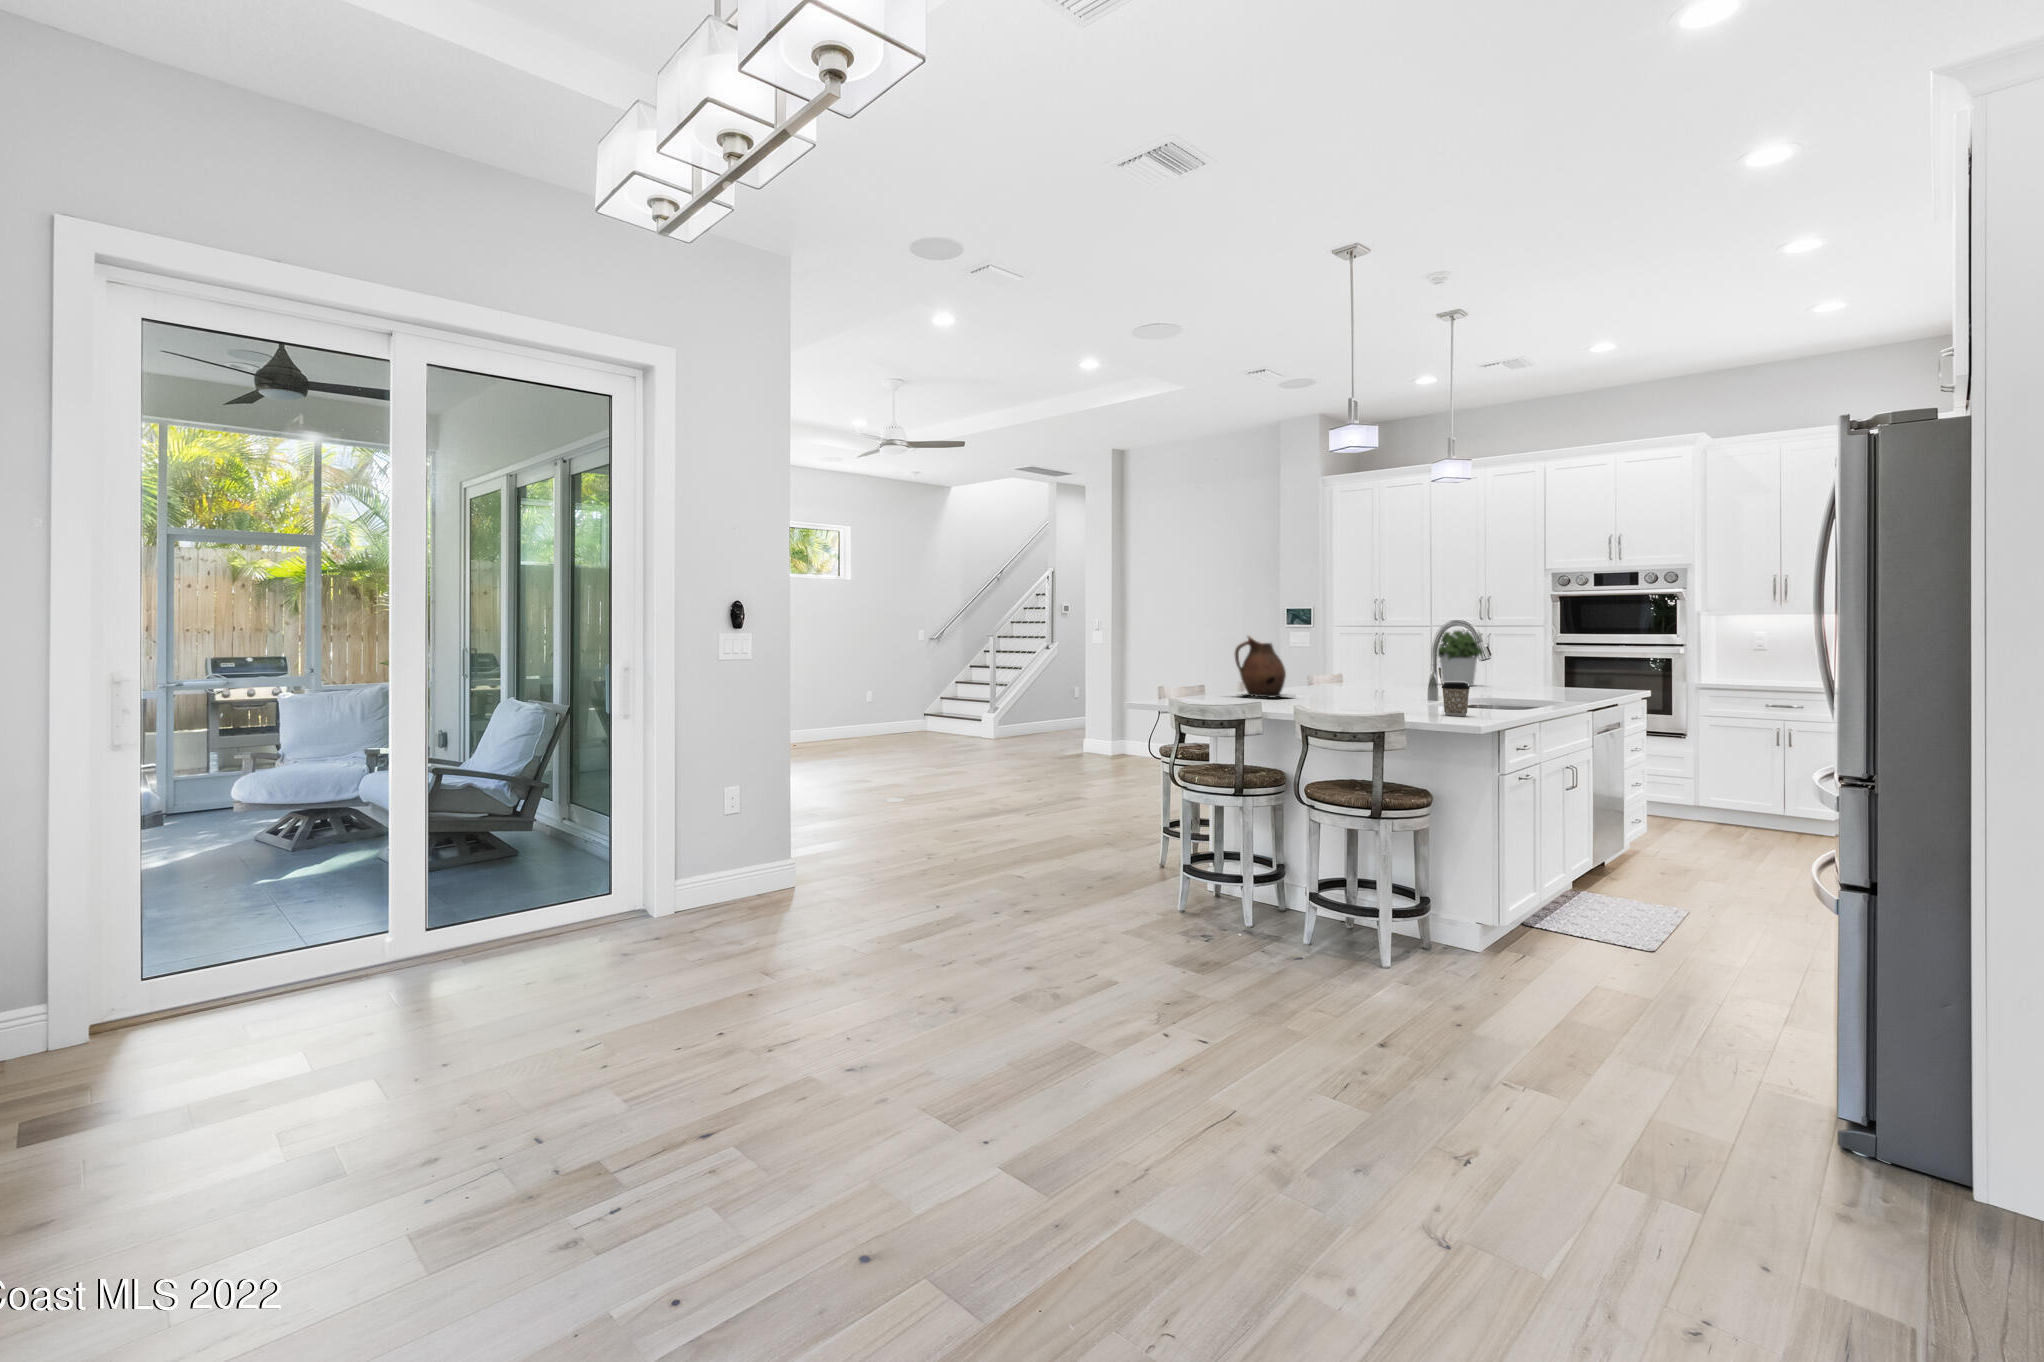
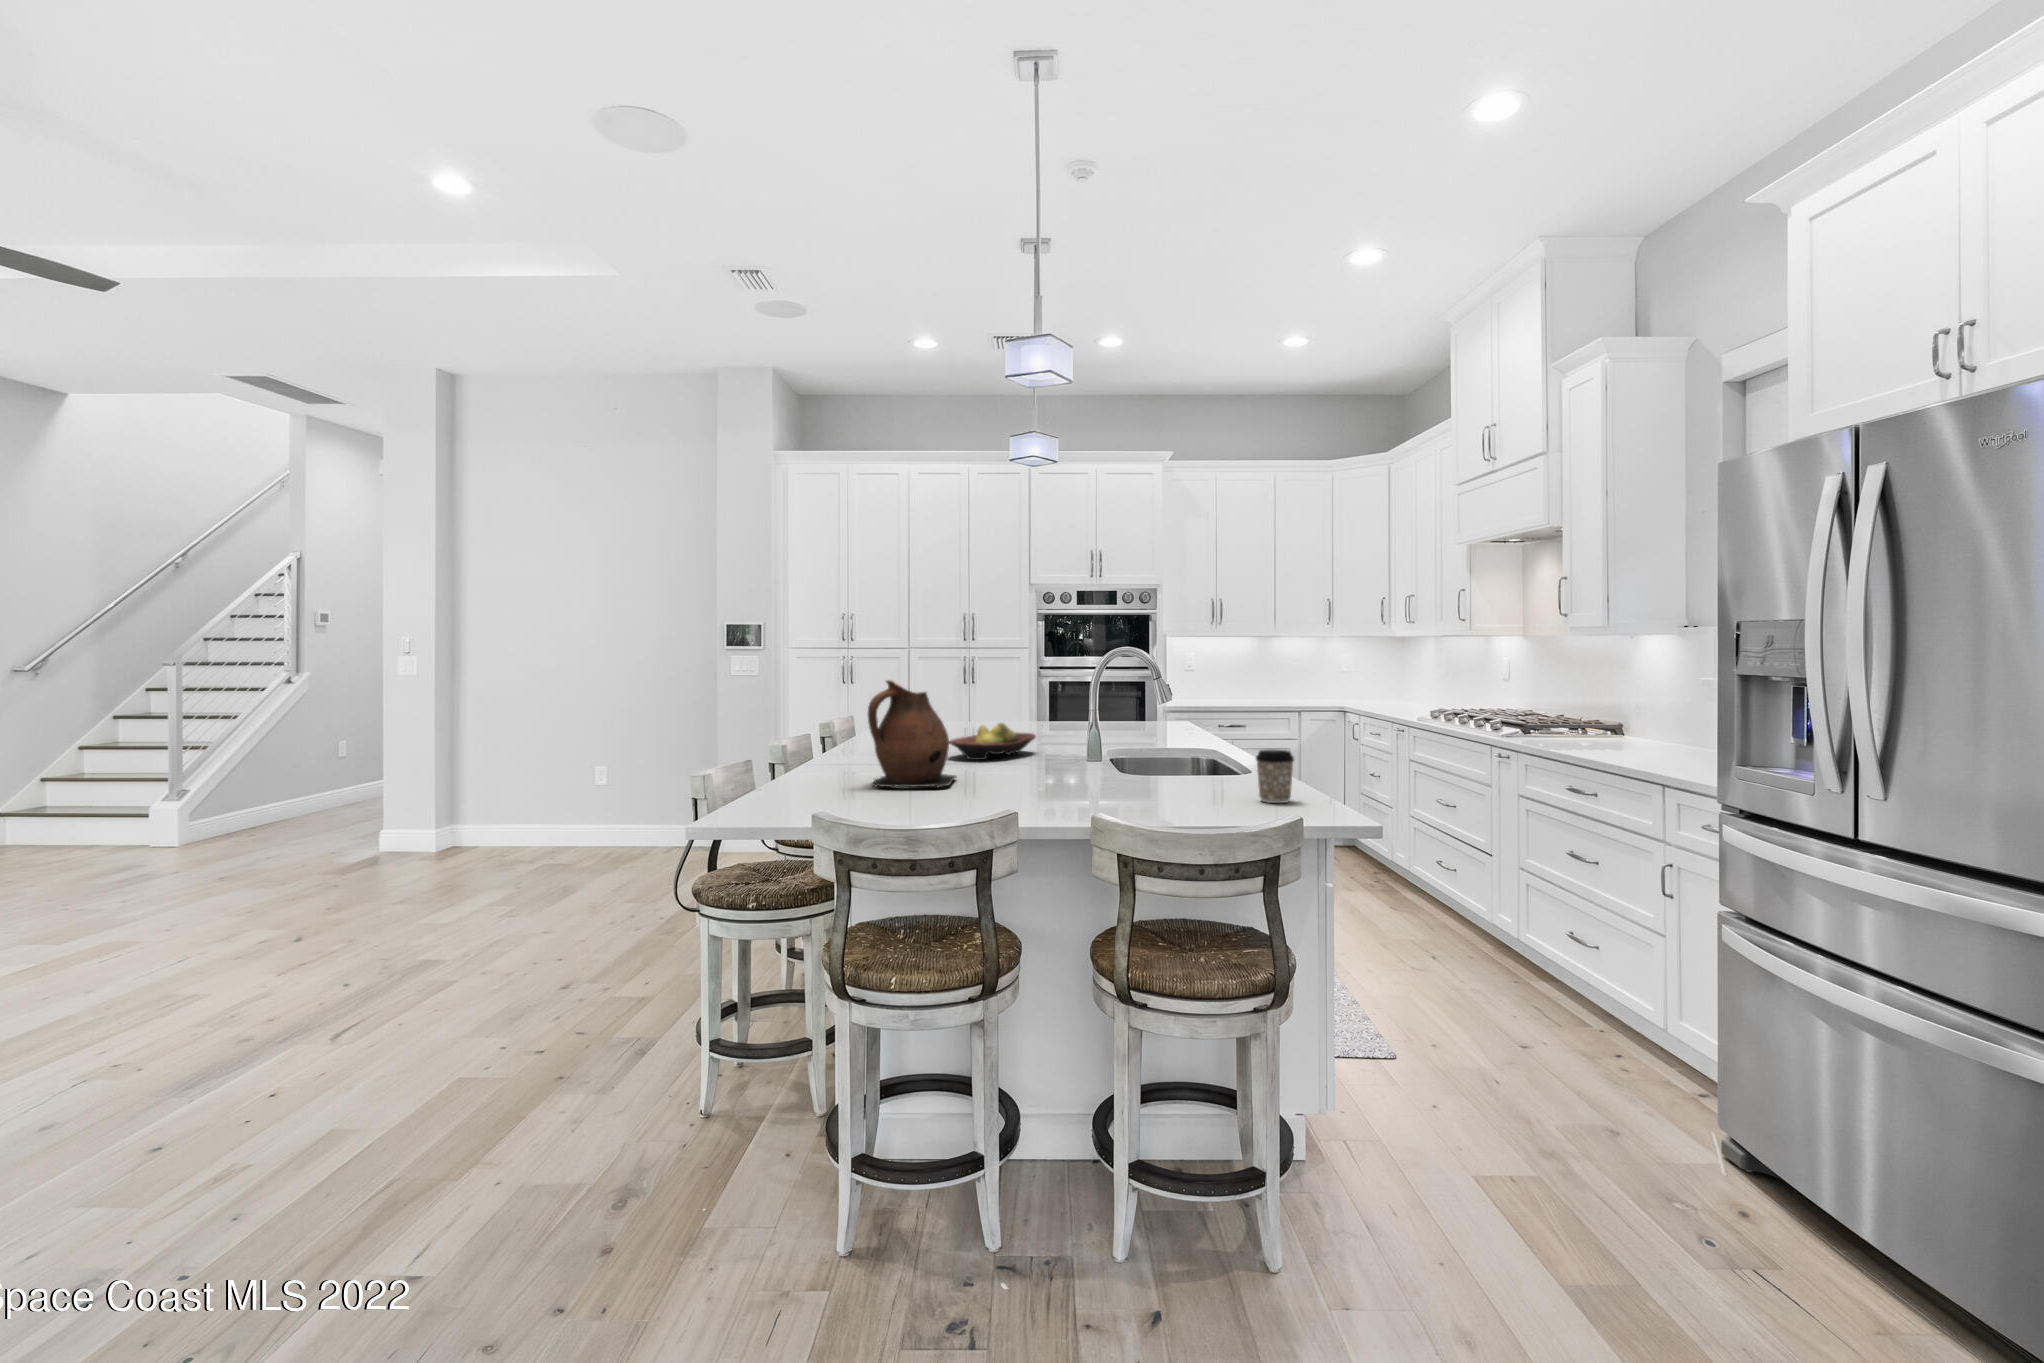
potted plant: present [1436,630,1482,686] -> none [961,651,1017,723]
fruit bowl: none [1329,673,1406,695] -> present [949,723,1036,760]

